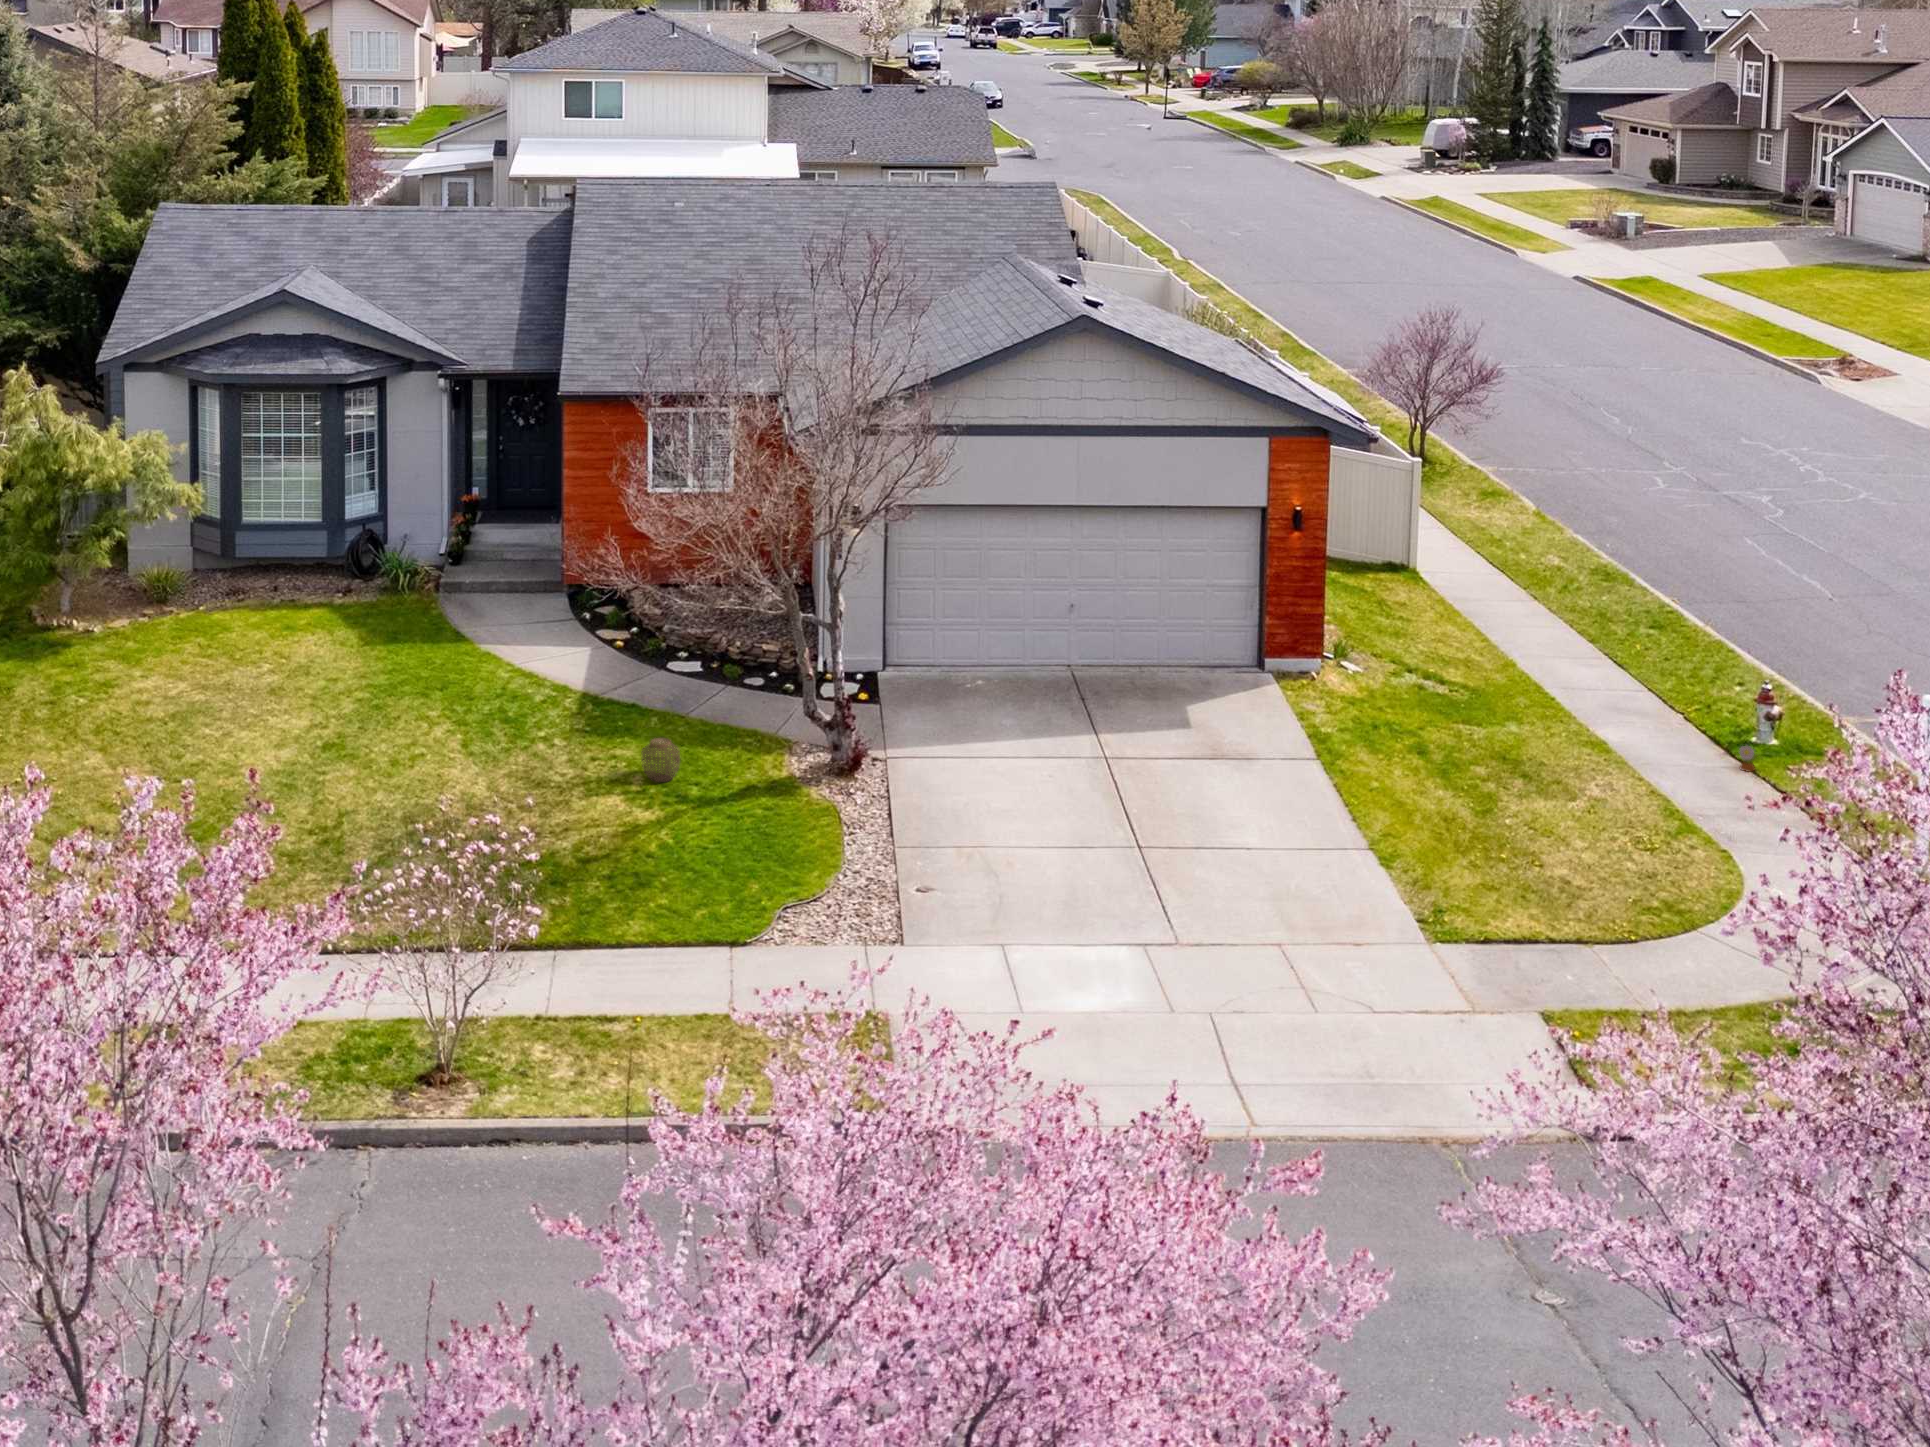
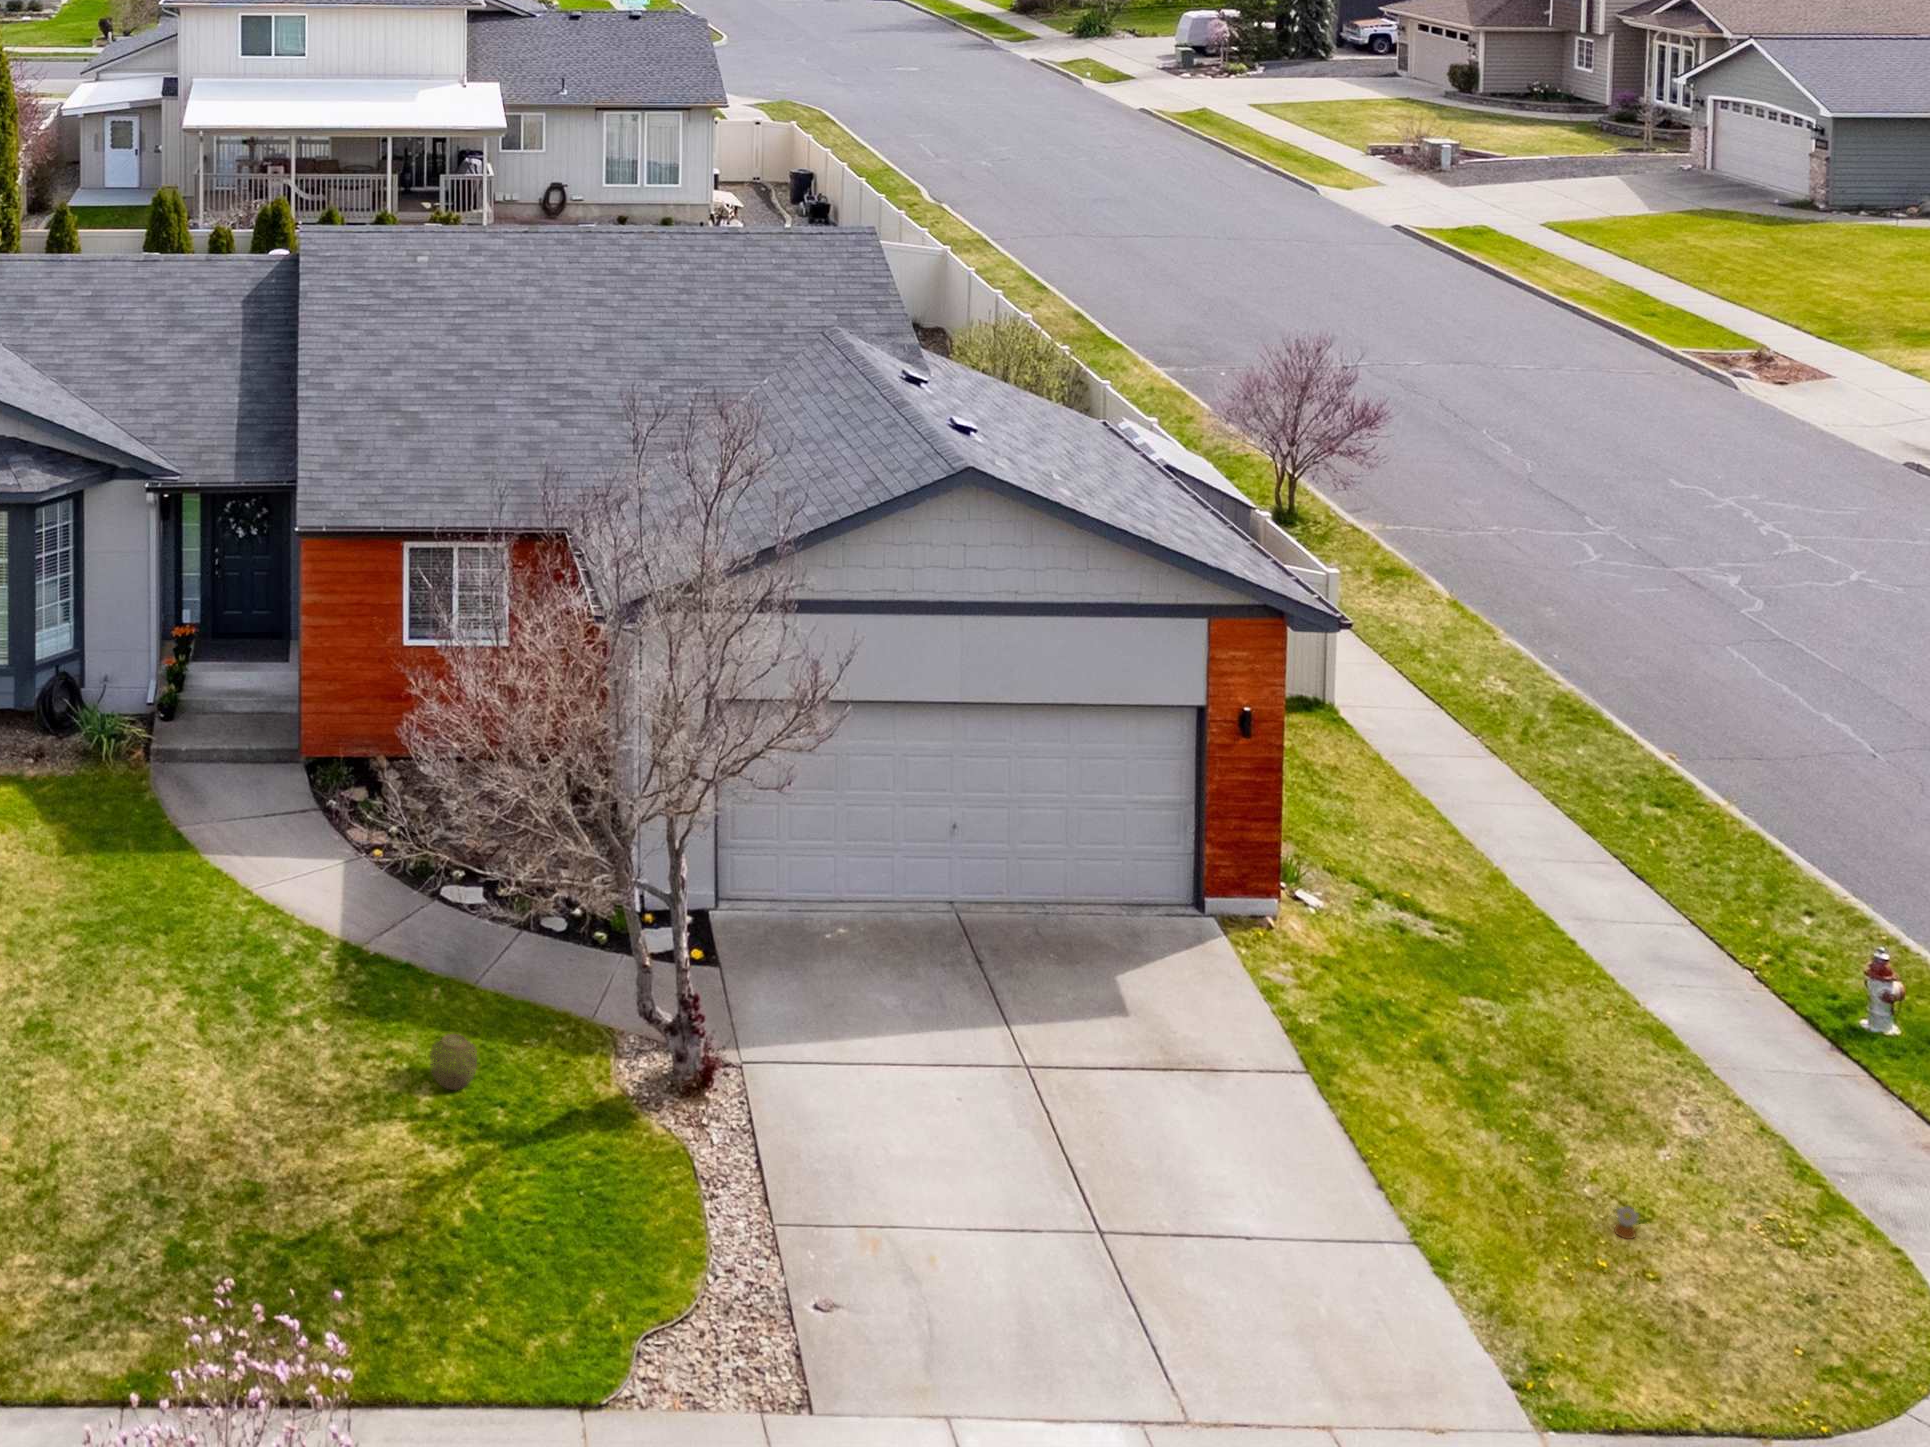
decorative plant: present [1739,746,1763,772] -> present [1615,1206,1649,1239]

